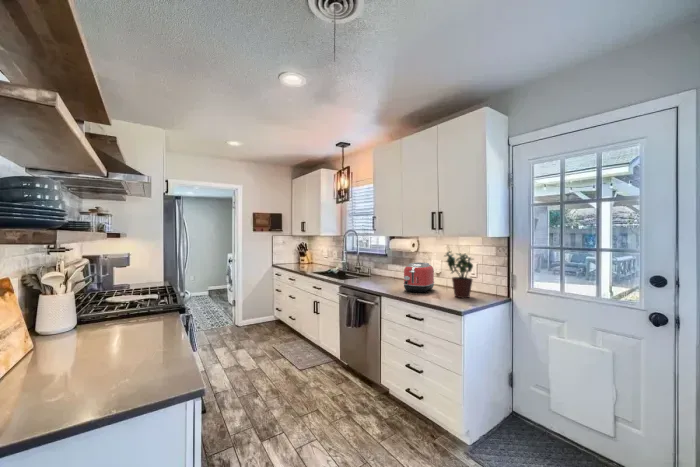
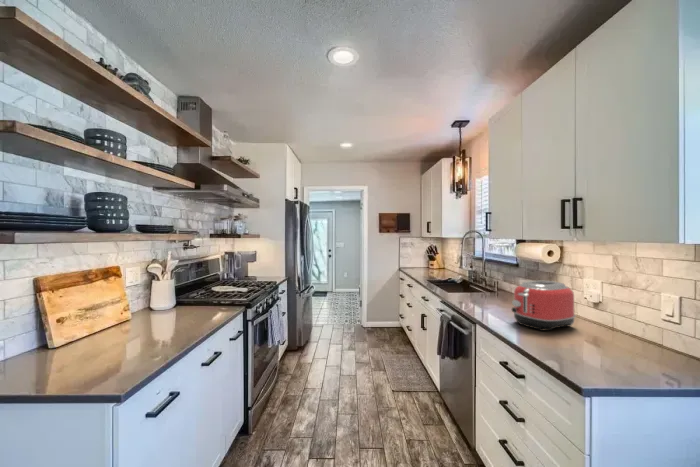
potted plant: present [445,252,473,298] -> none [582,267,651,359]

